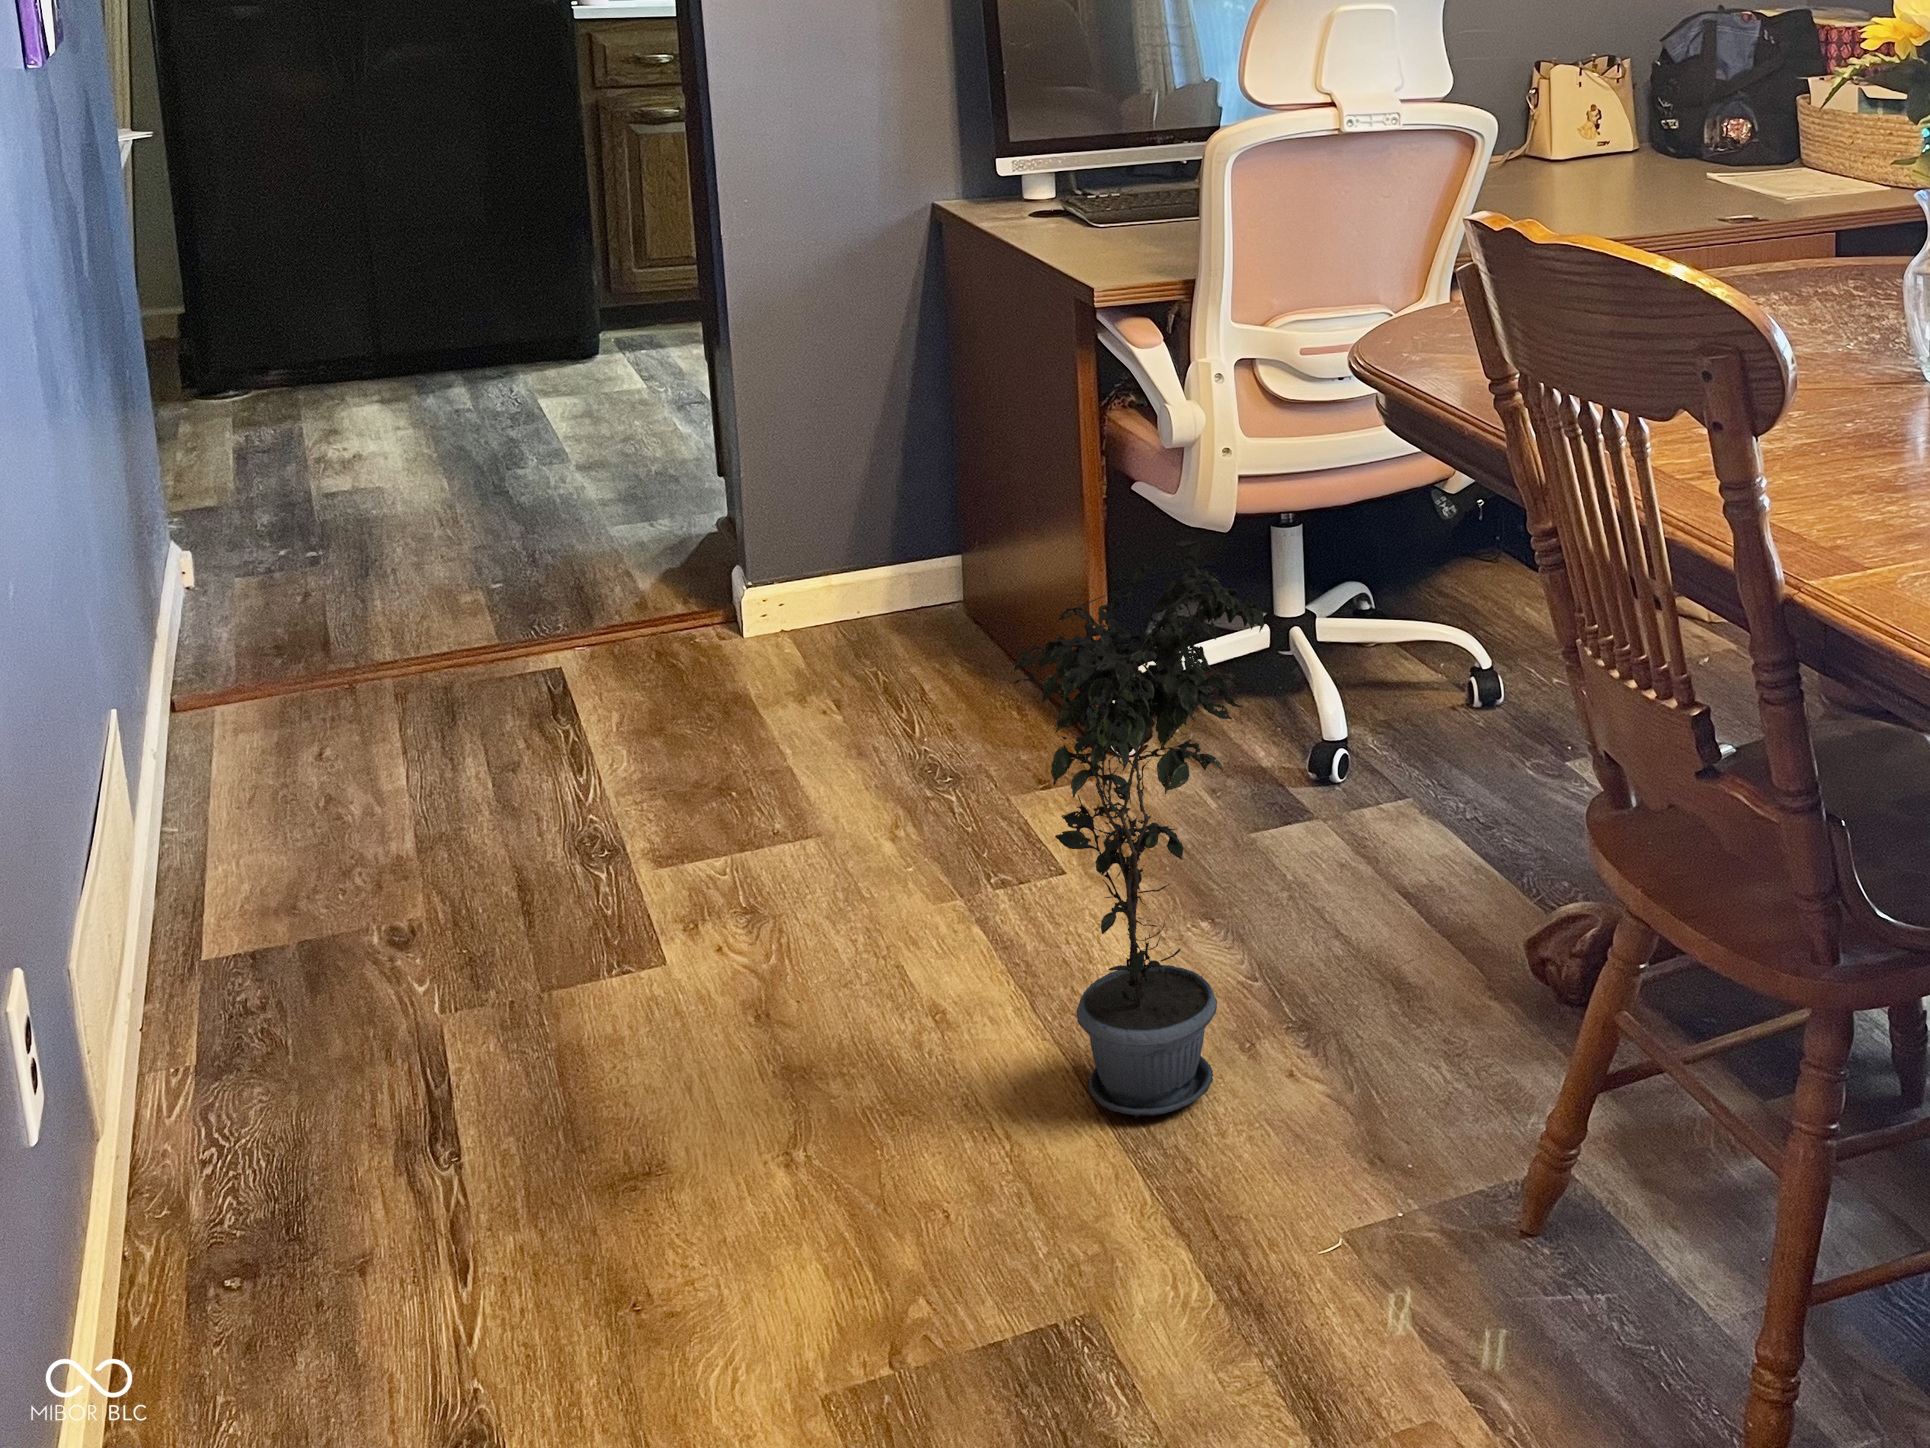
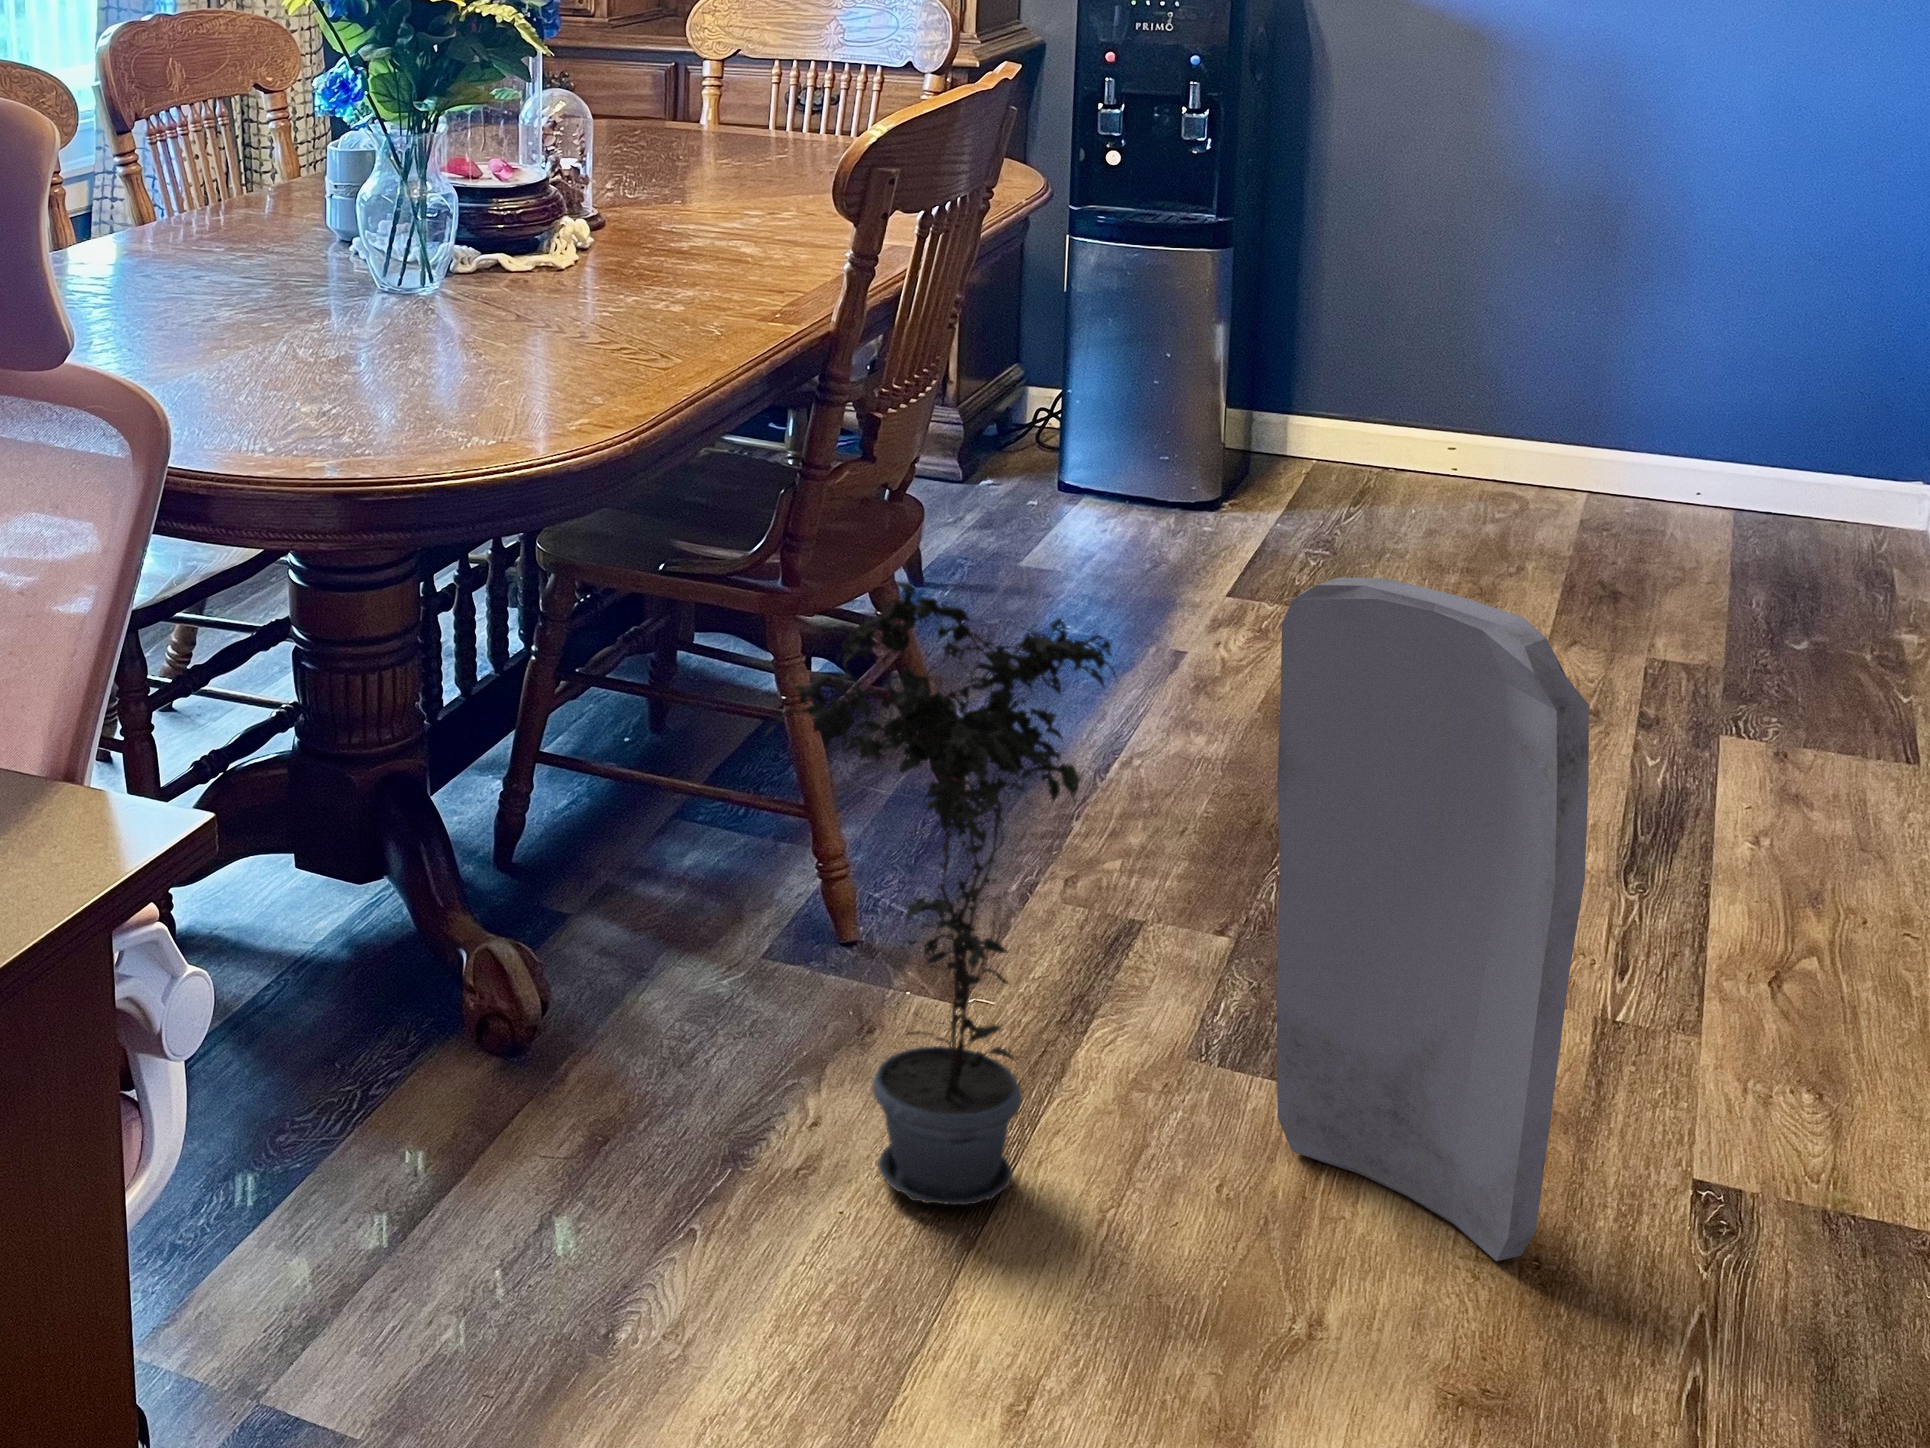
air purifier: none [563,654,928,1316] -> present [1277,577,1589,1261]

